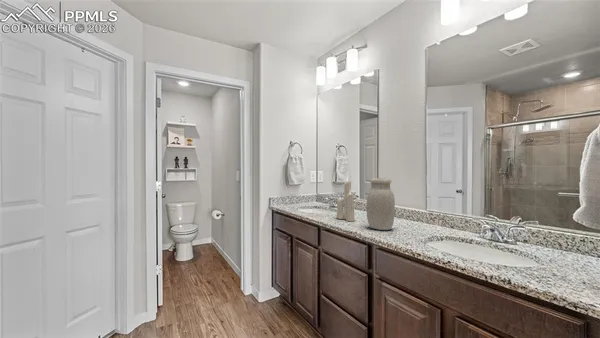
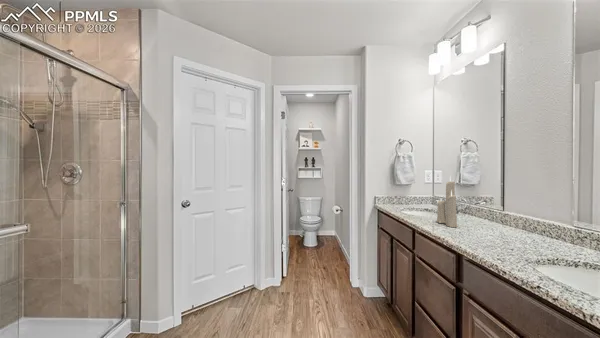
jar: present [367,178,395,230] -> none [464,178,503,241]

